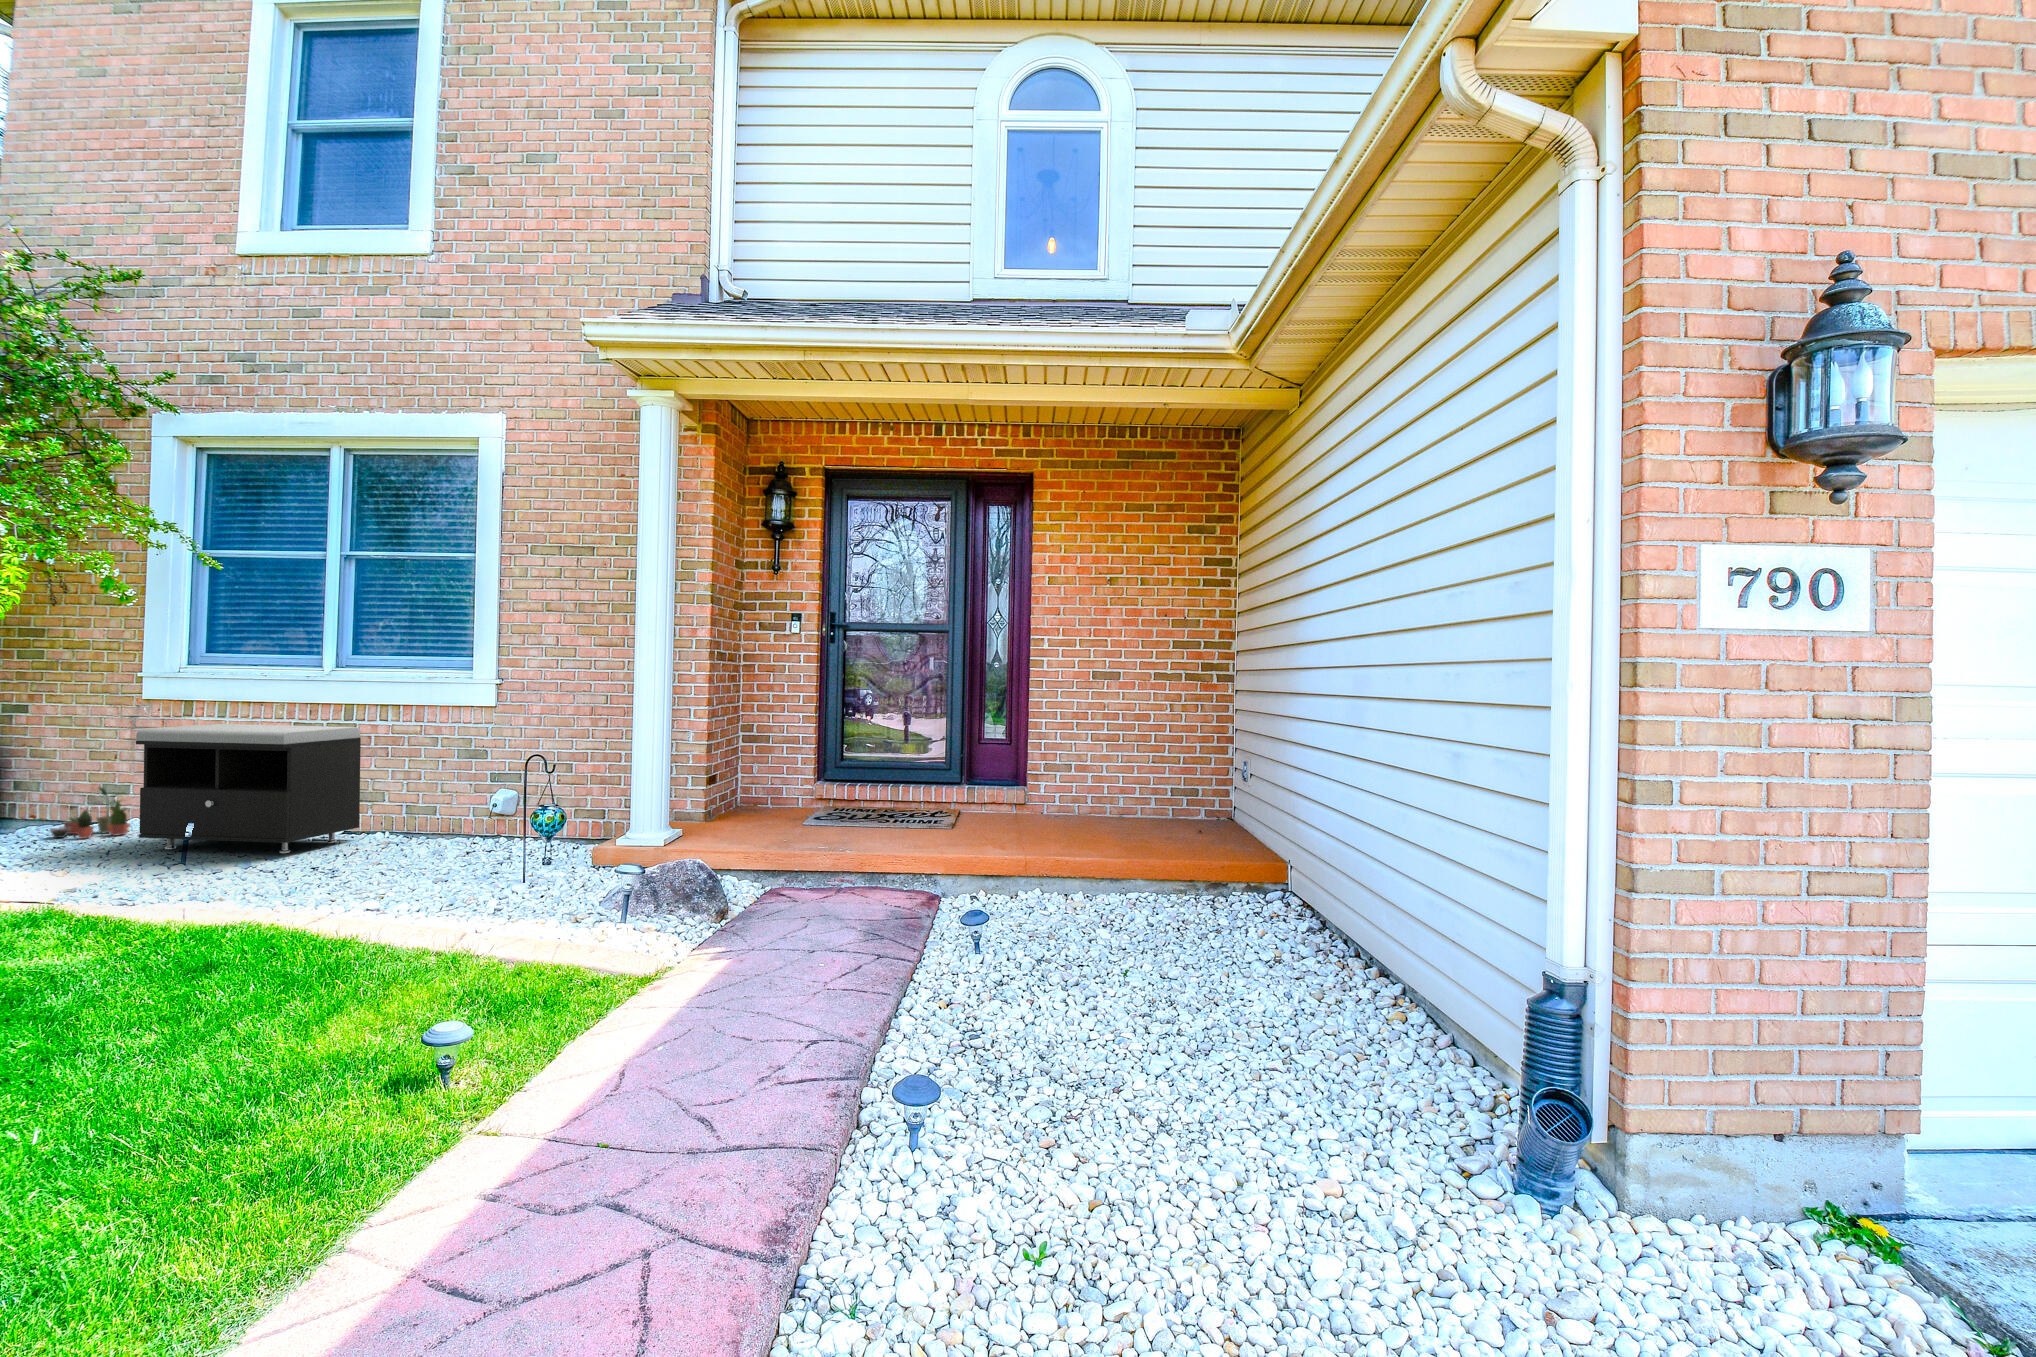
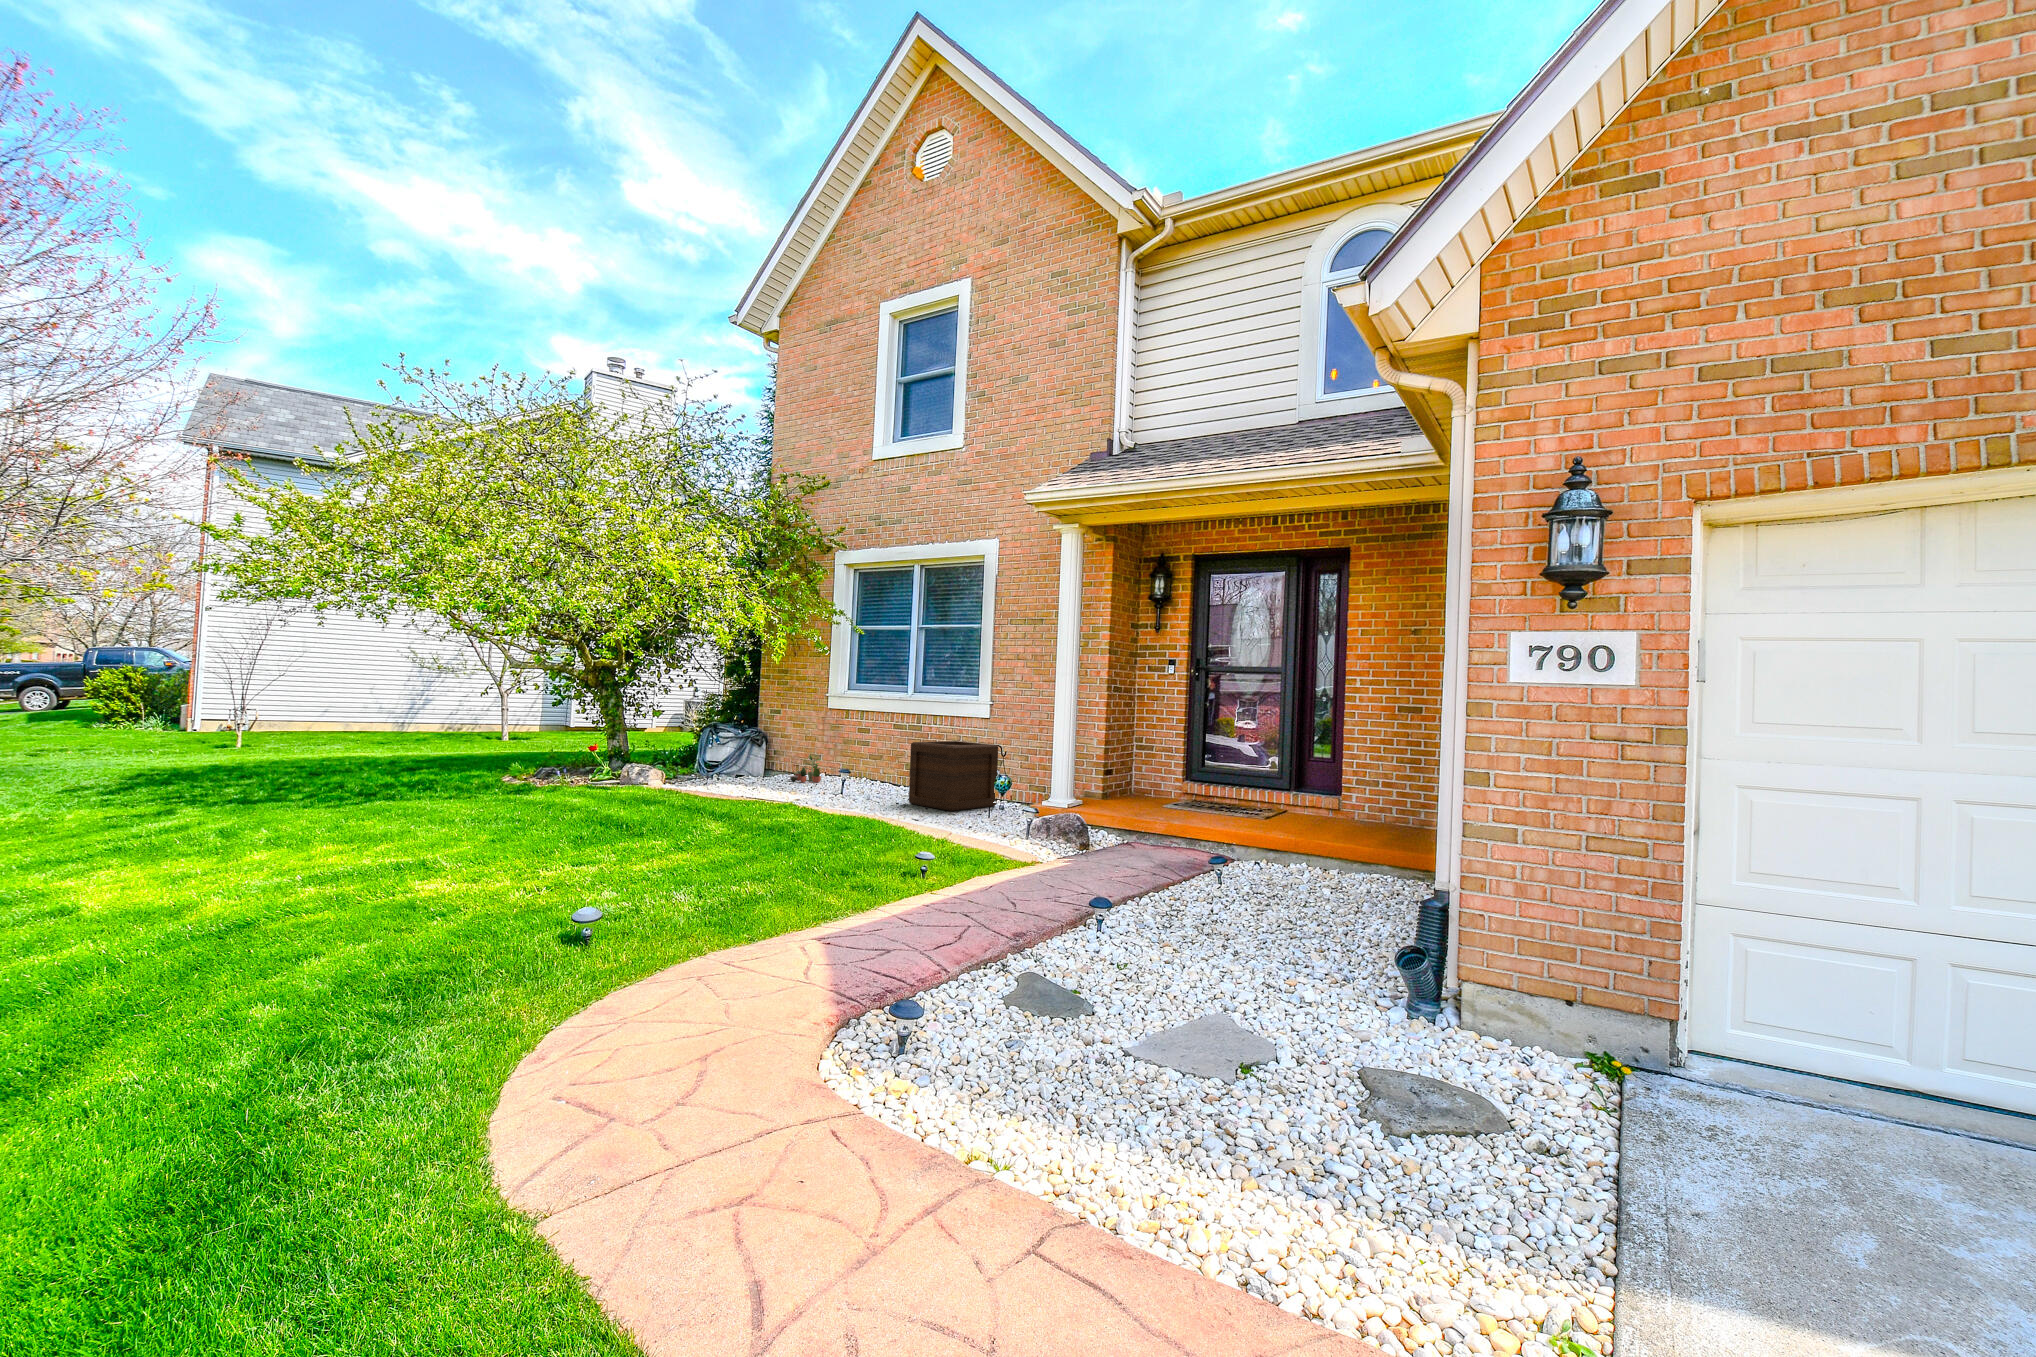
storage bench: present [136,724,361,853] -> none [824,724,922,797]
wooden crate: none [342,745,518,867] -> present [909,741,998,811]

